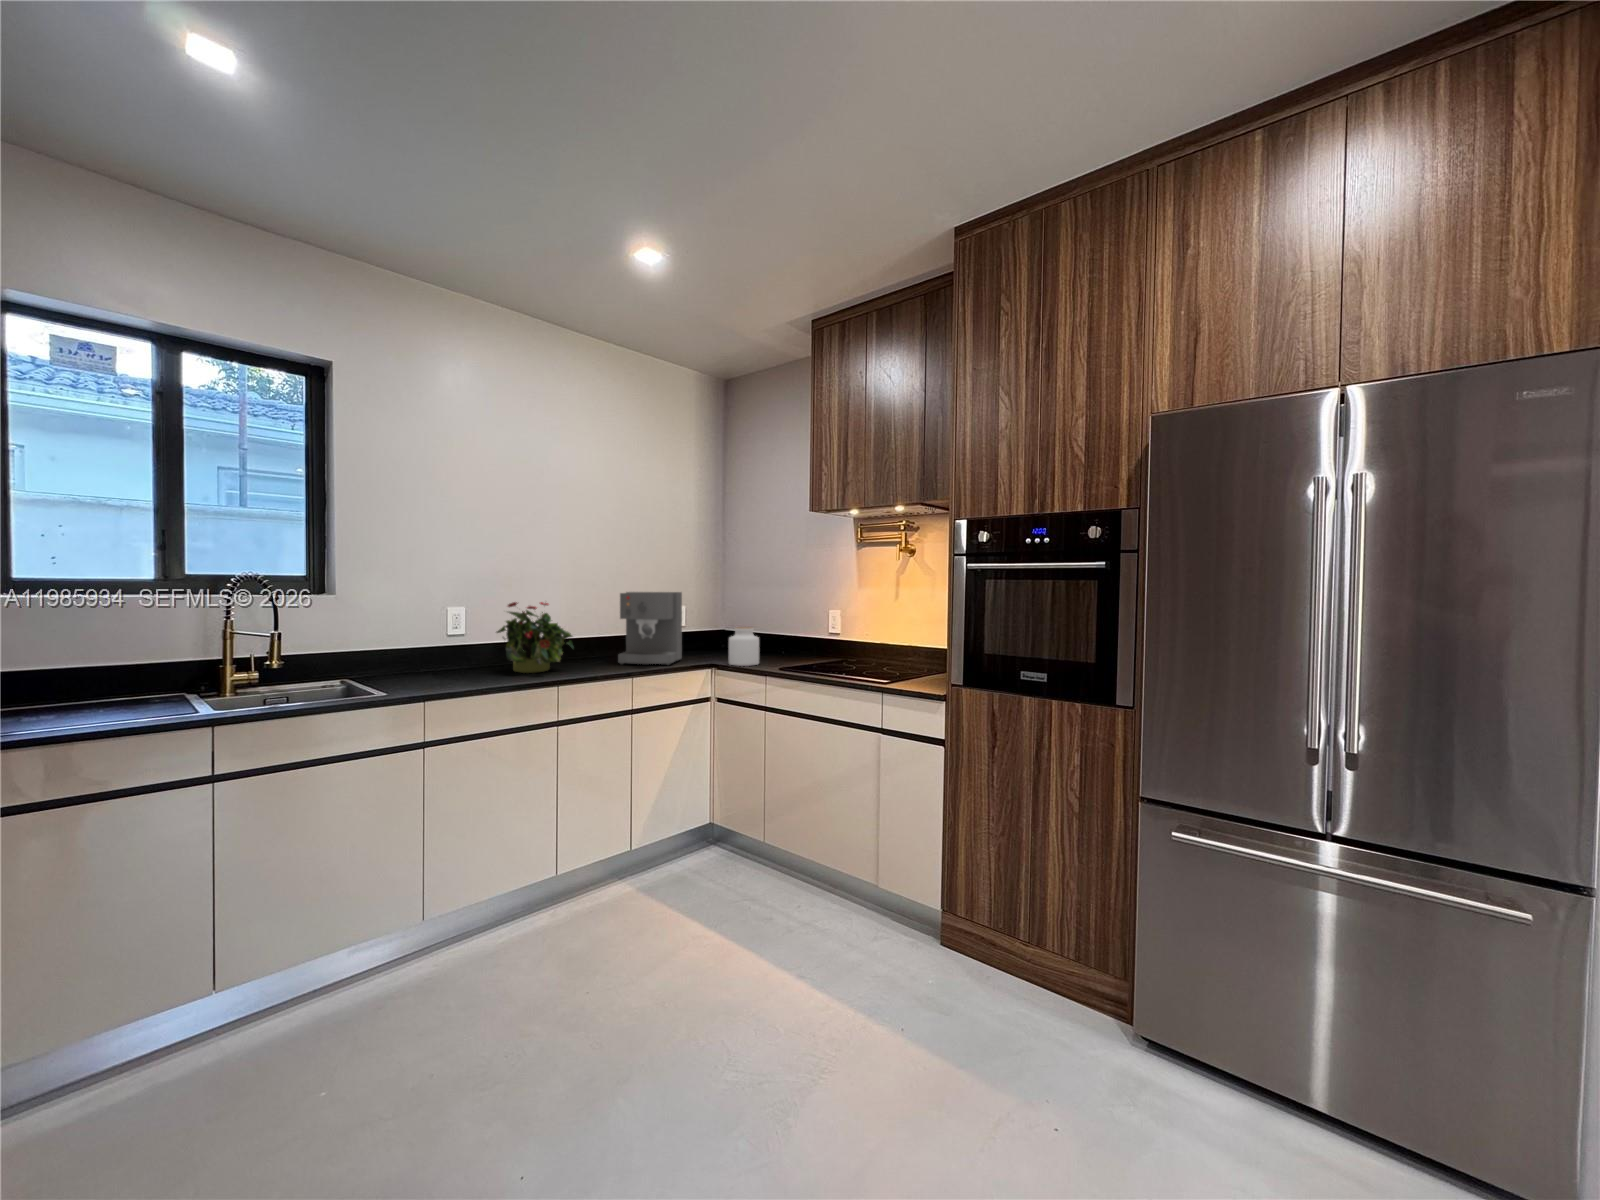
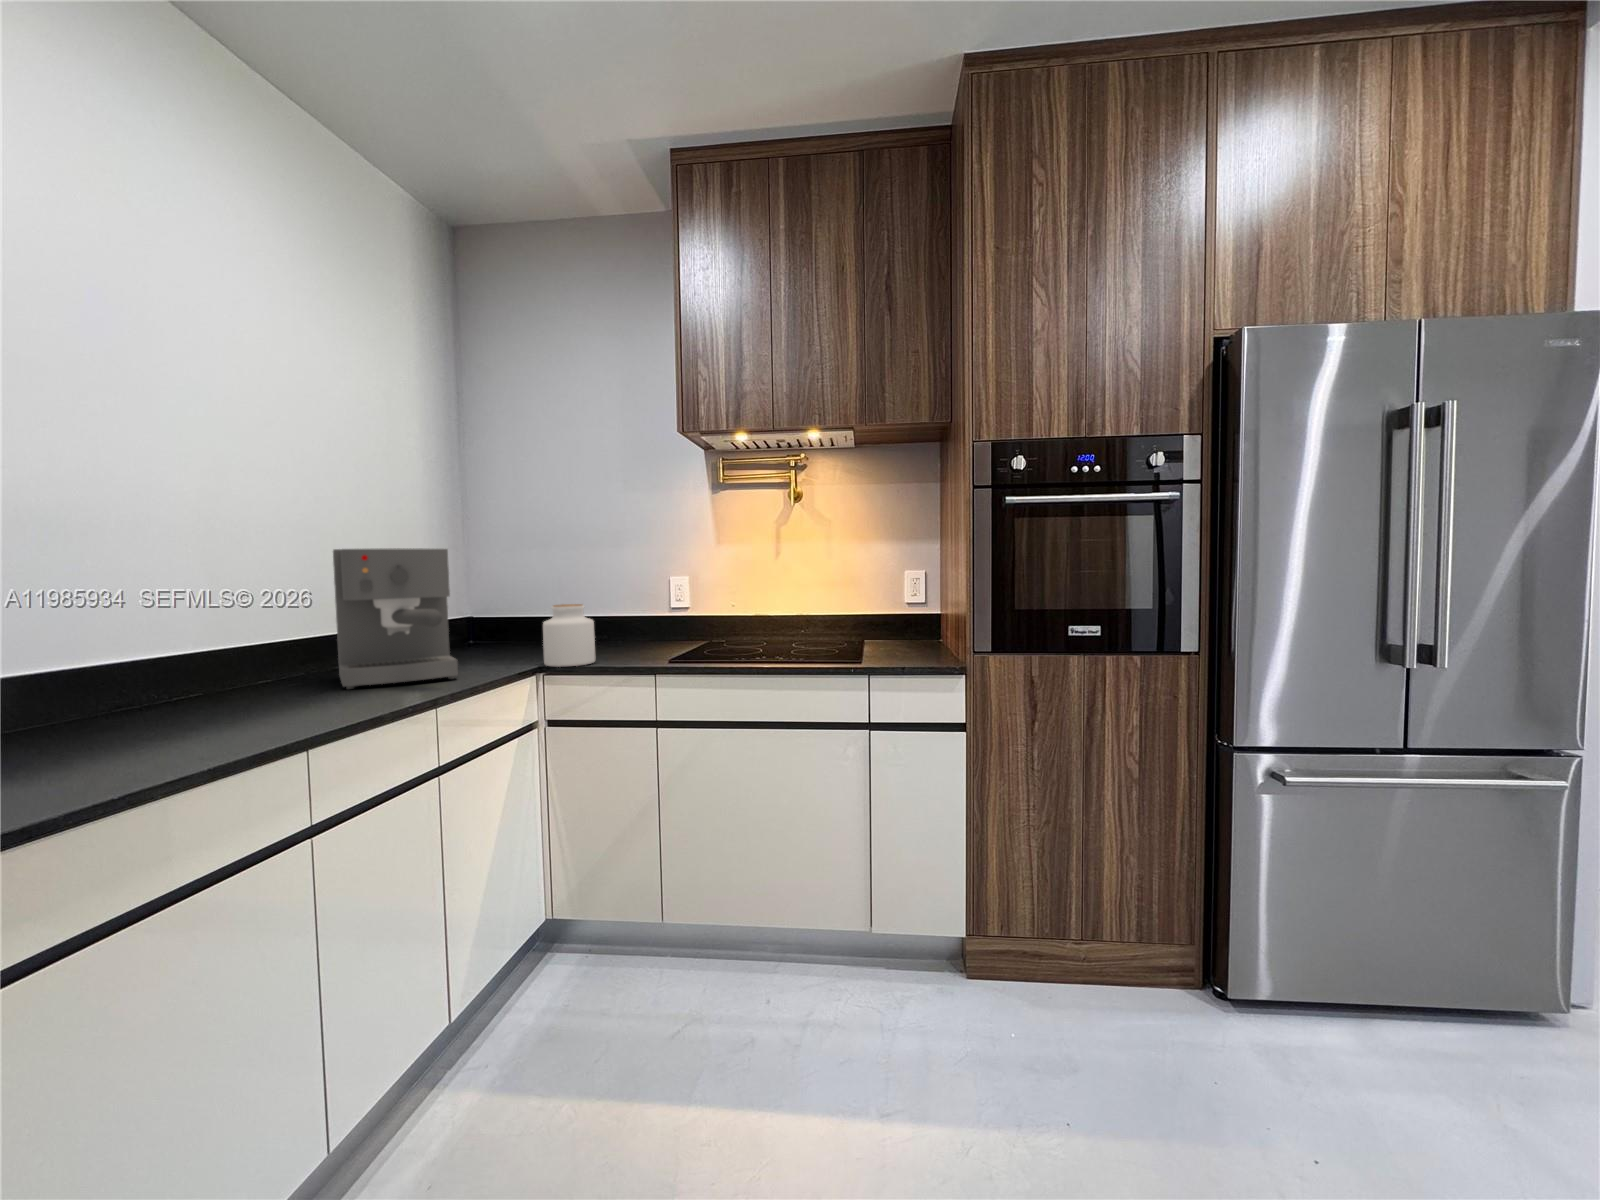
potted plant: present [497,602,574,673] -> none [59,562,281,737]

